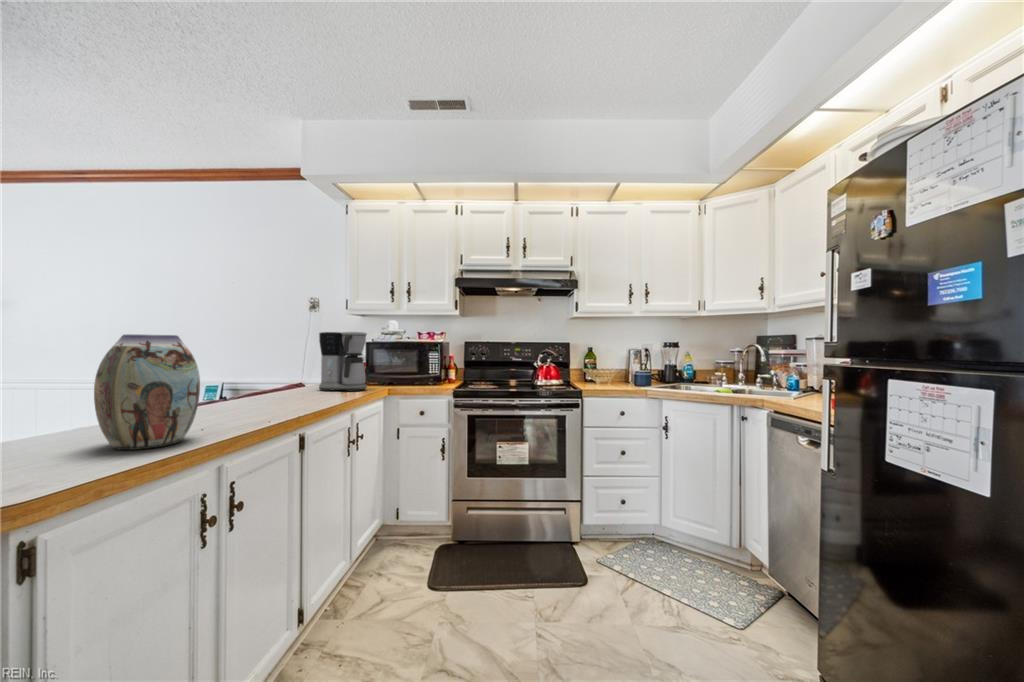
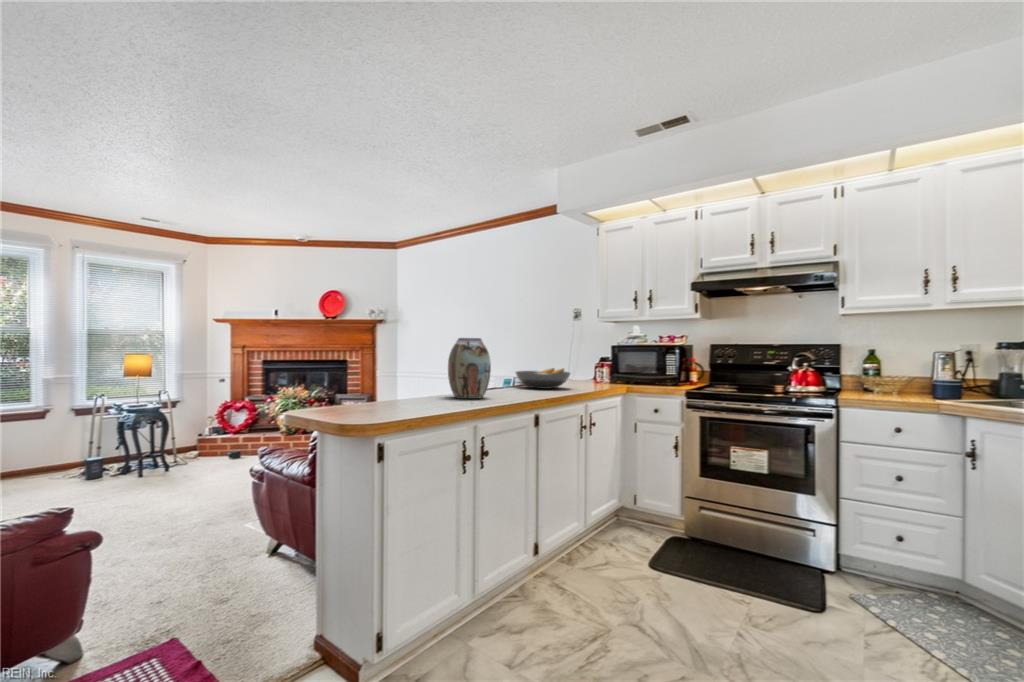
coffee maker: present [319,332,367,391] -> none [571,336,608,386]
fruit bowl: none [239,374,326,403] -> present [516,368,570,389]

